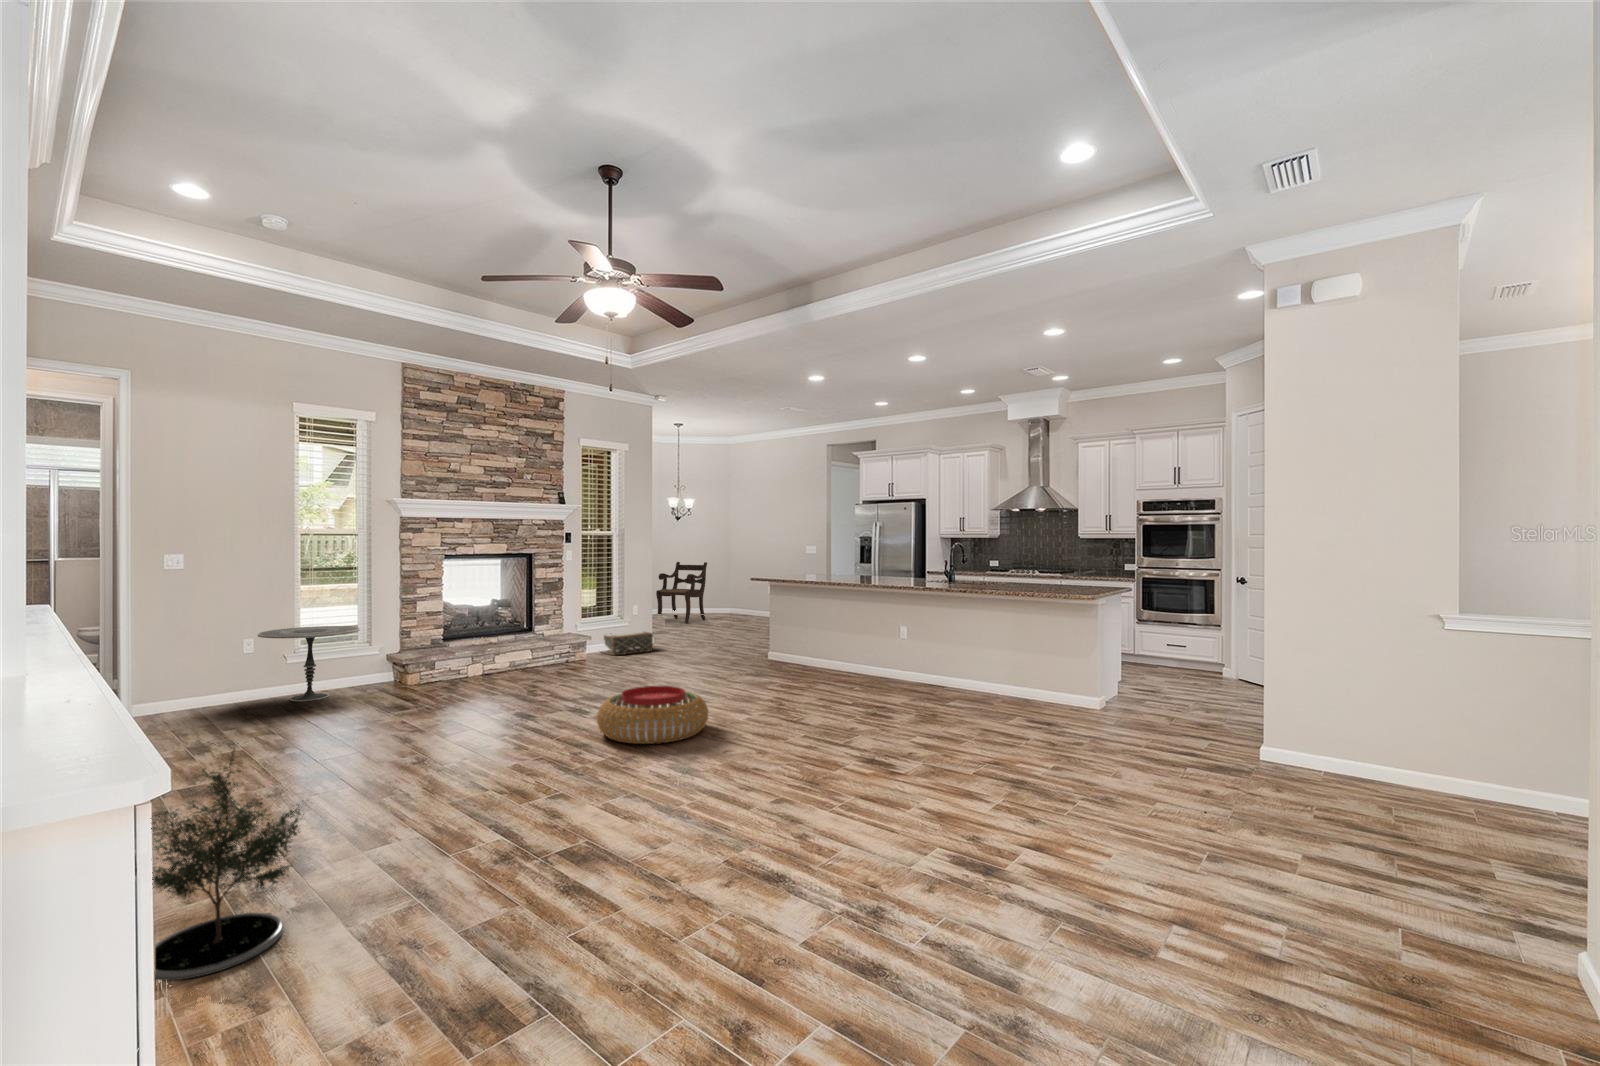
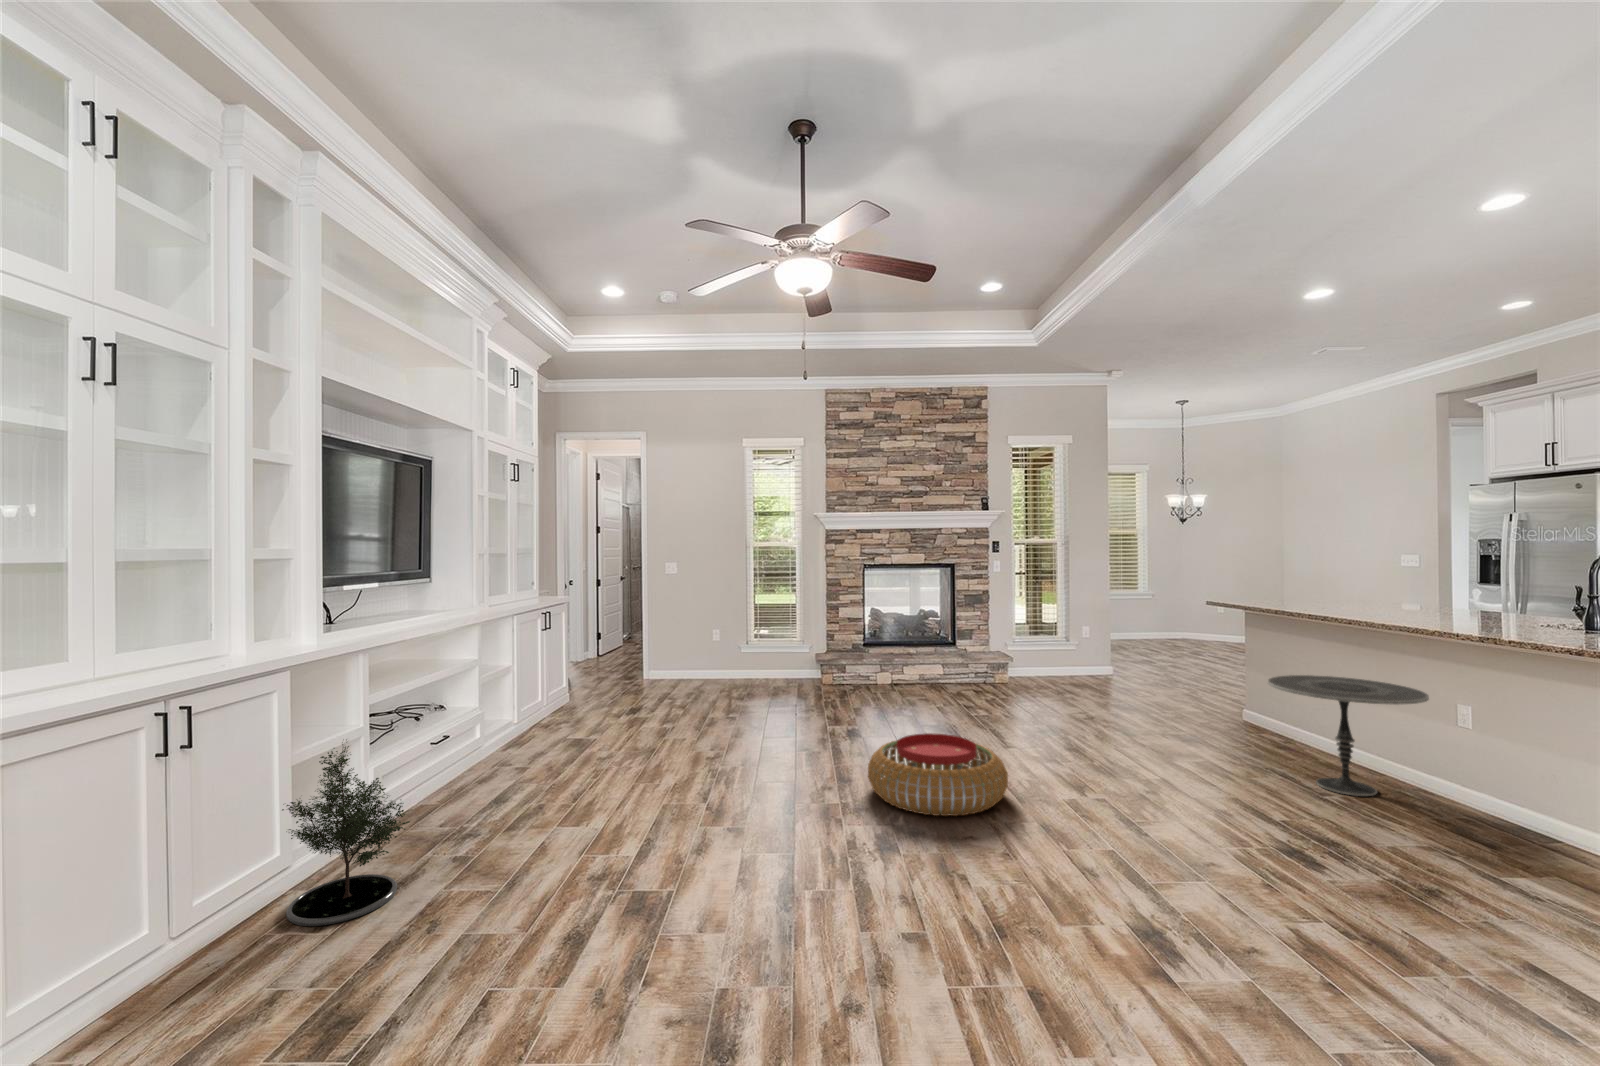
armchair: present [656,562,707,623] -> none [1160,572,1233,650]
side table: present [258,626,360,701] -> present [1268,675,1429,796]
woven basket: present [602,632,653,656] -> none [1036,656,1100,682]

